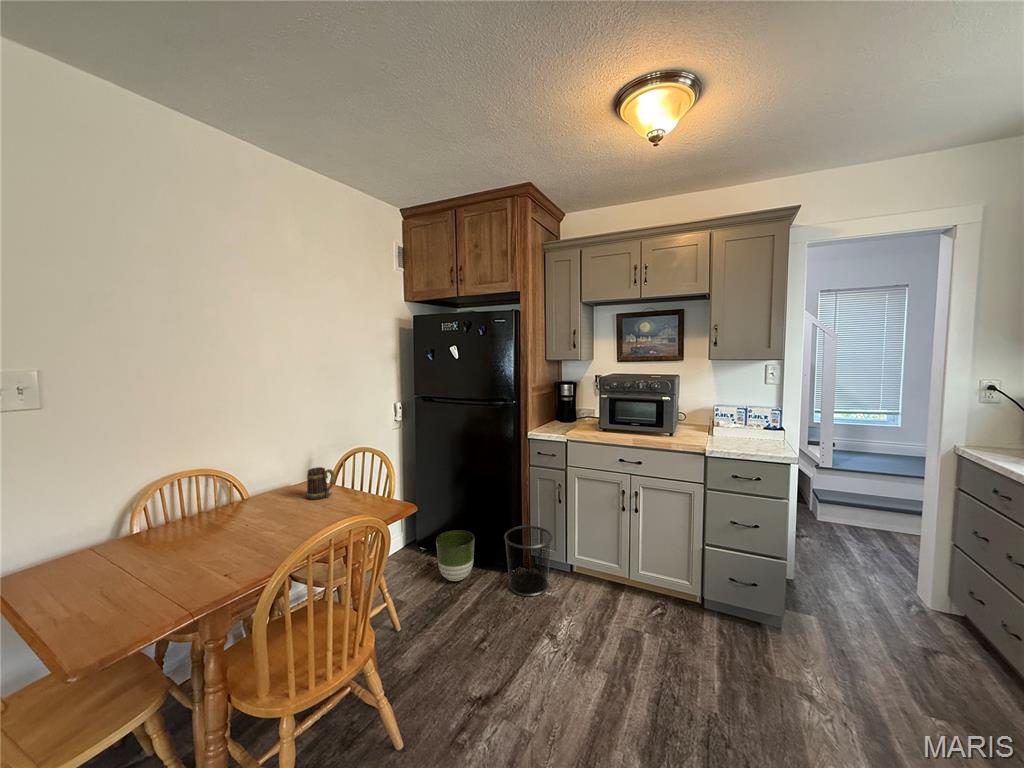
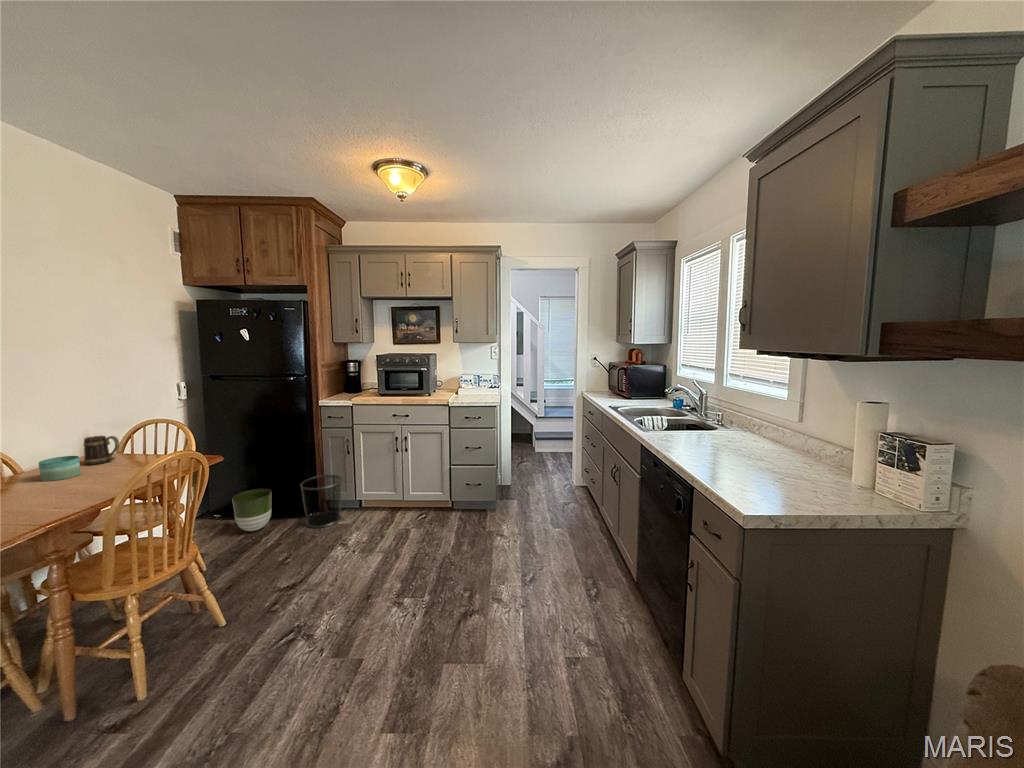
candle: none [266,491,299,520] -> present [39,456,81,481]

